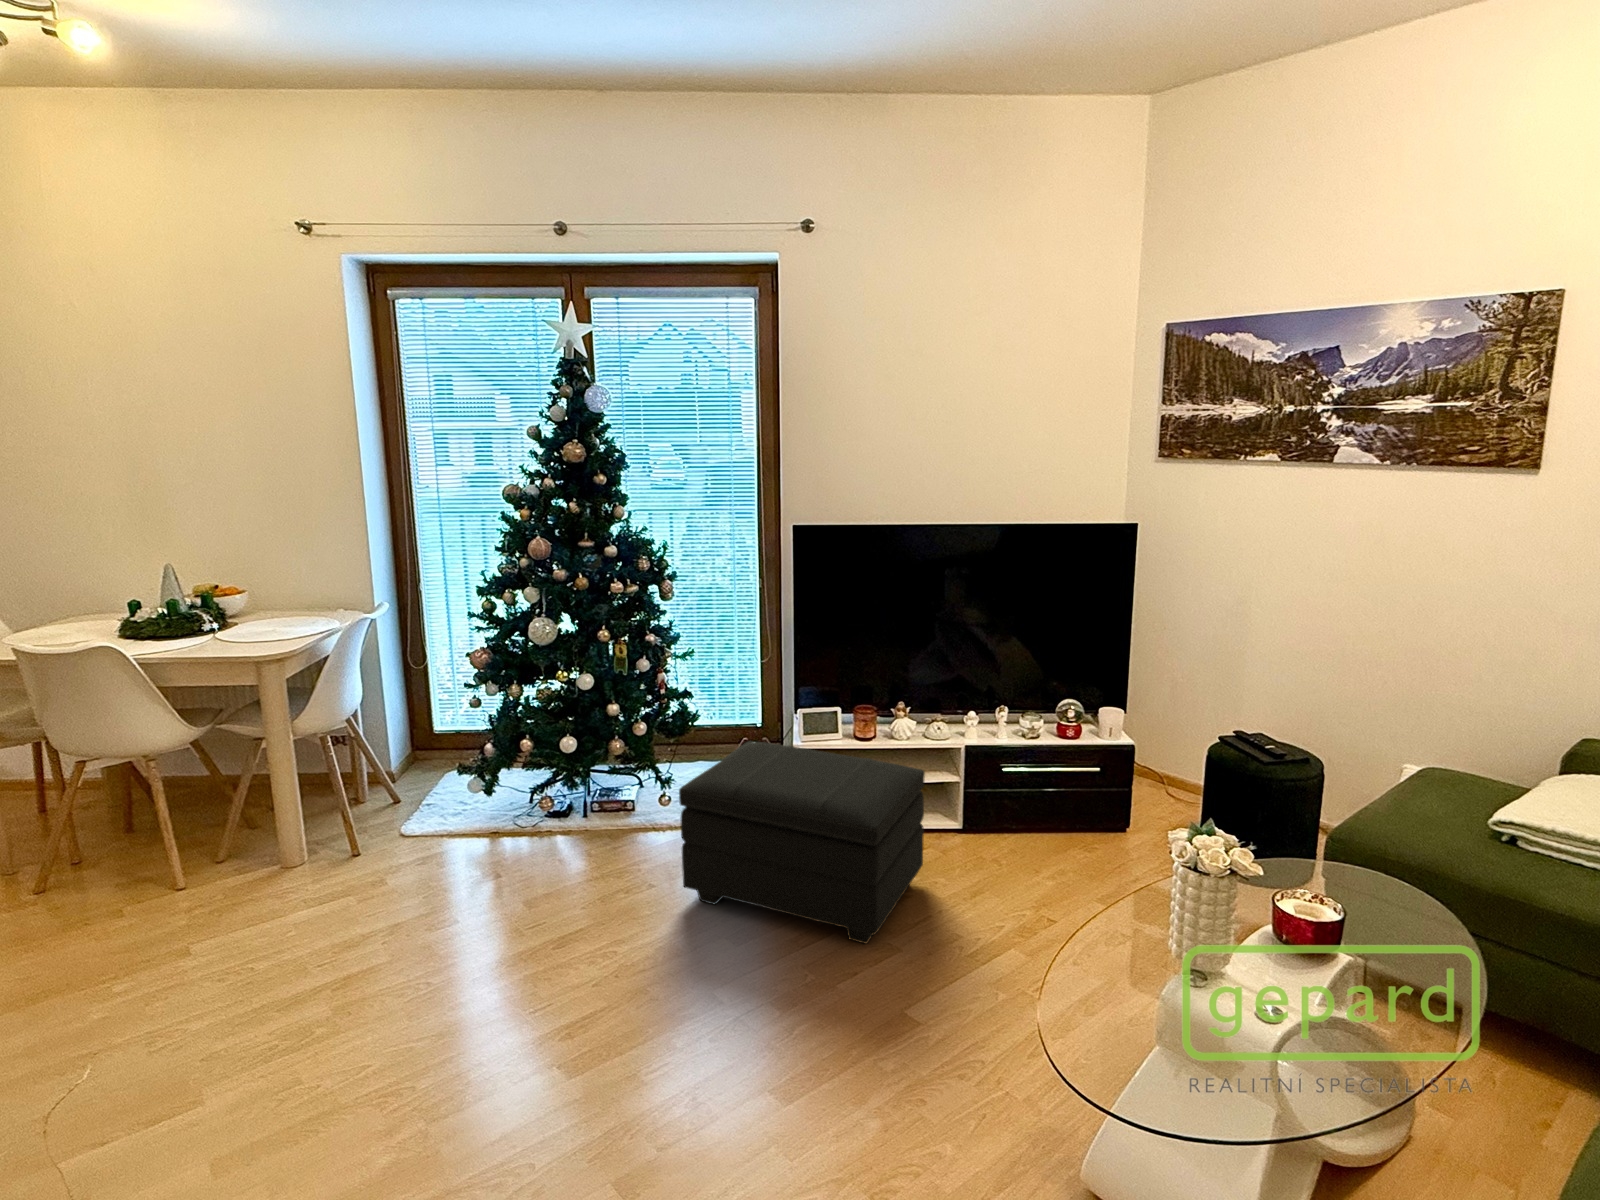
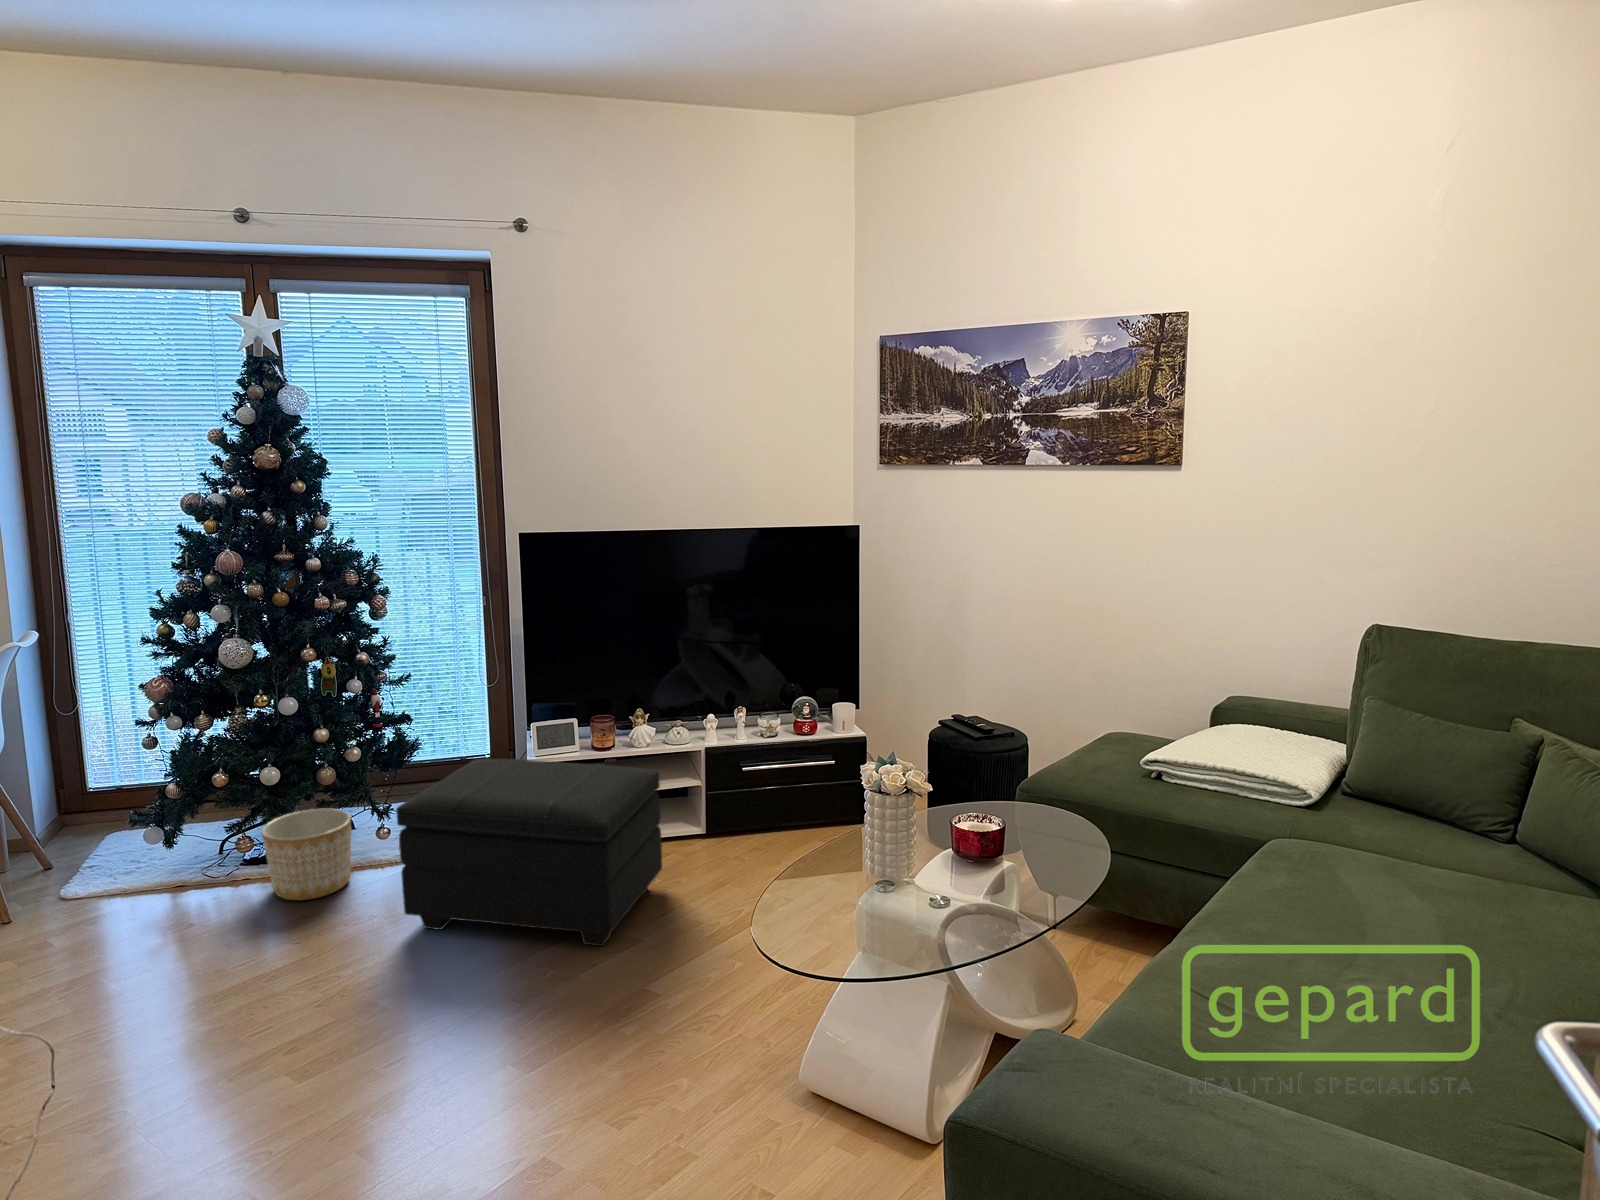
planter: none [563,774,638,858] -> present [262,808,351,900]

